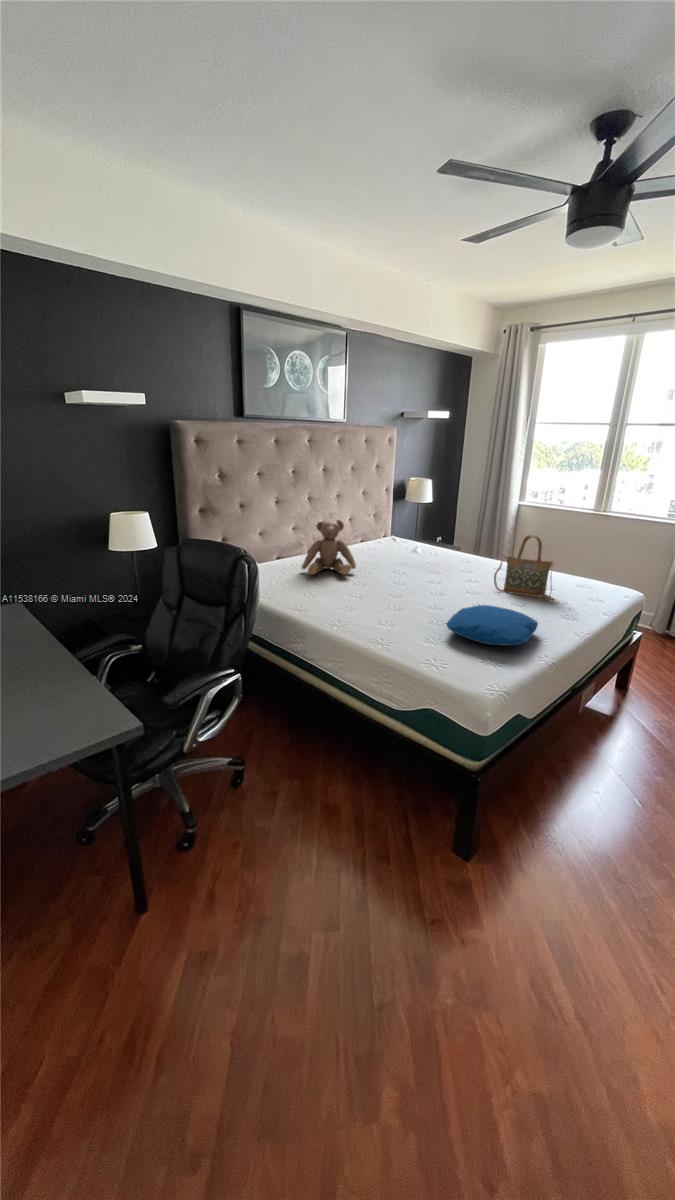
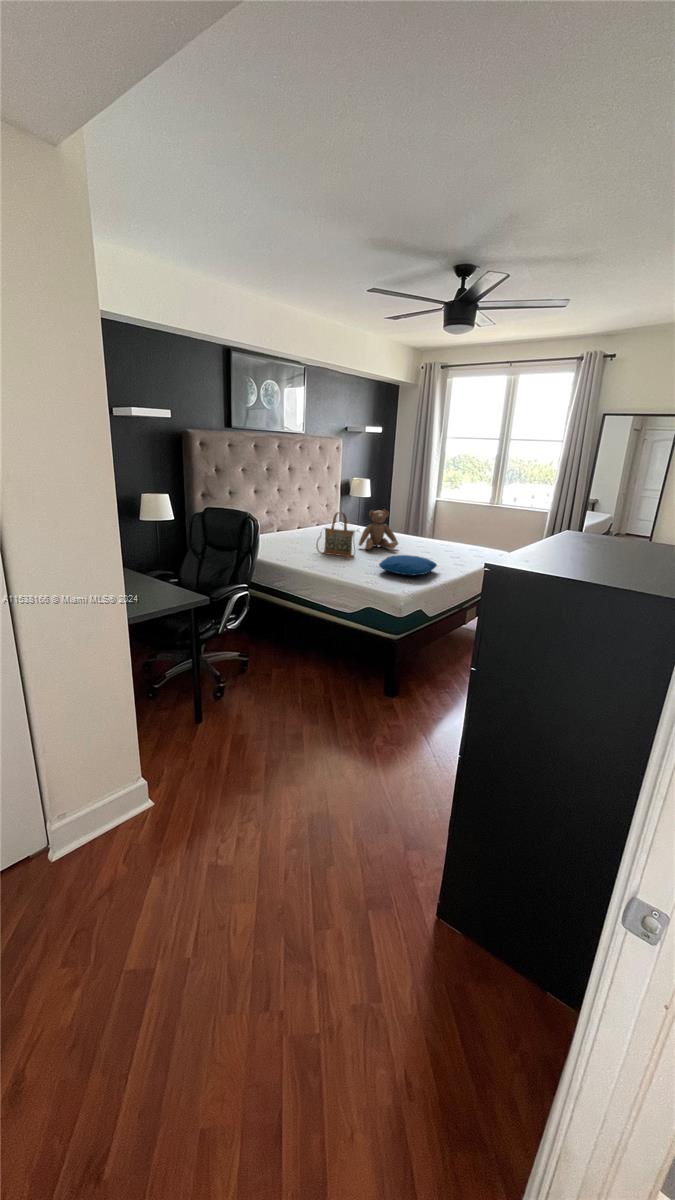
teddy bear: present [302,520,356,575] -> present [359,510,398,549]
handbag: present [494,536,555,601] -> present [317,512,355,558]

